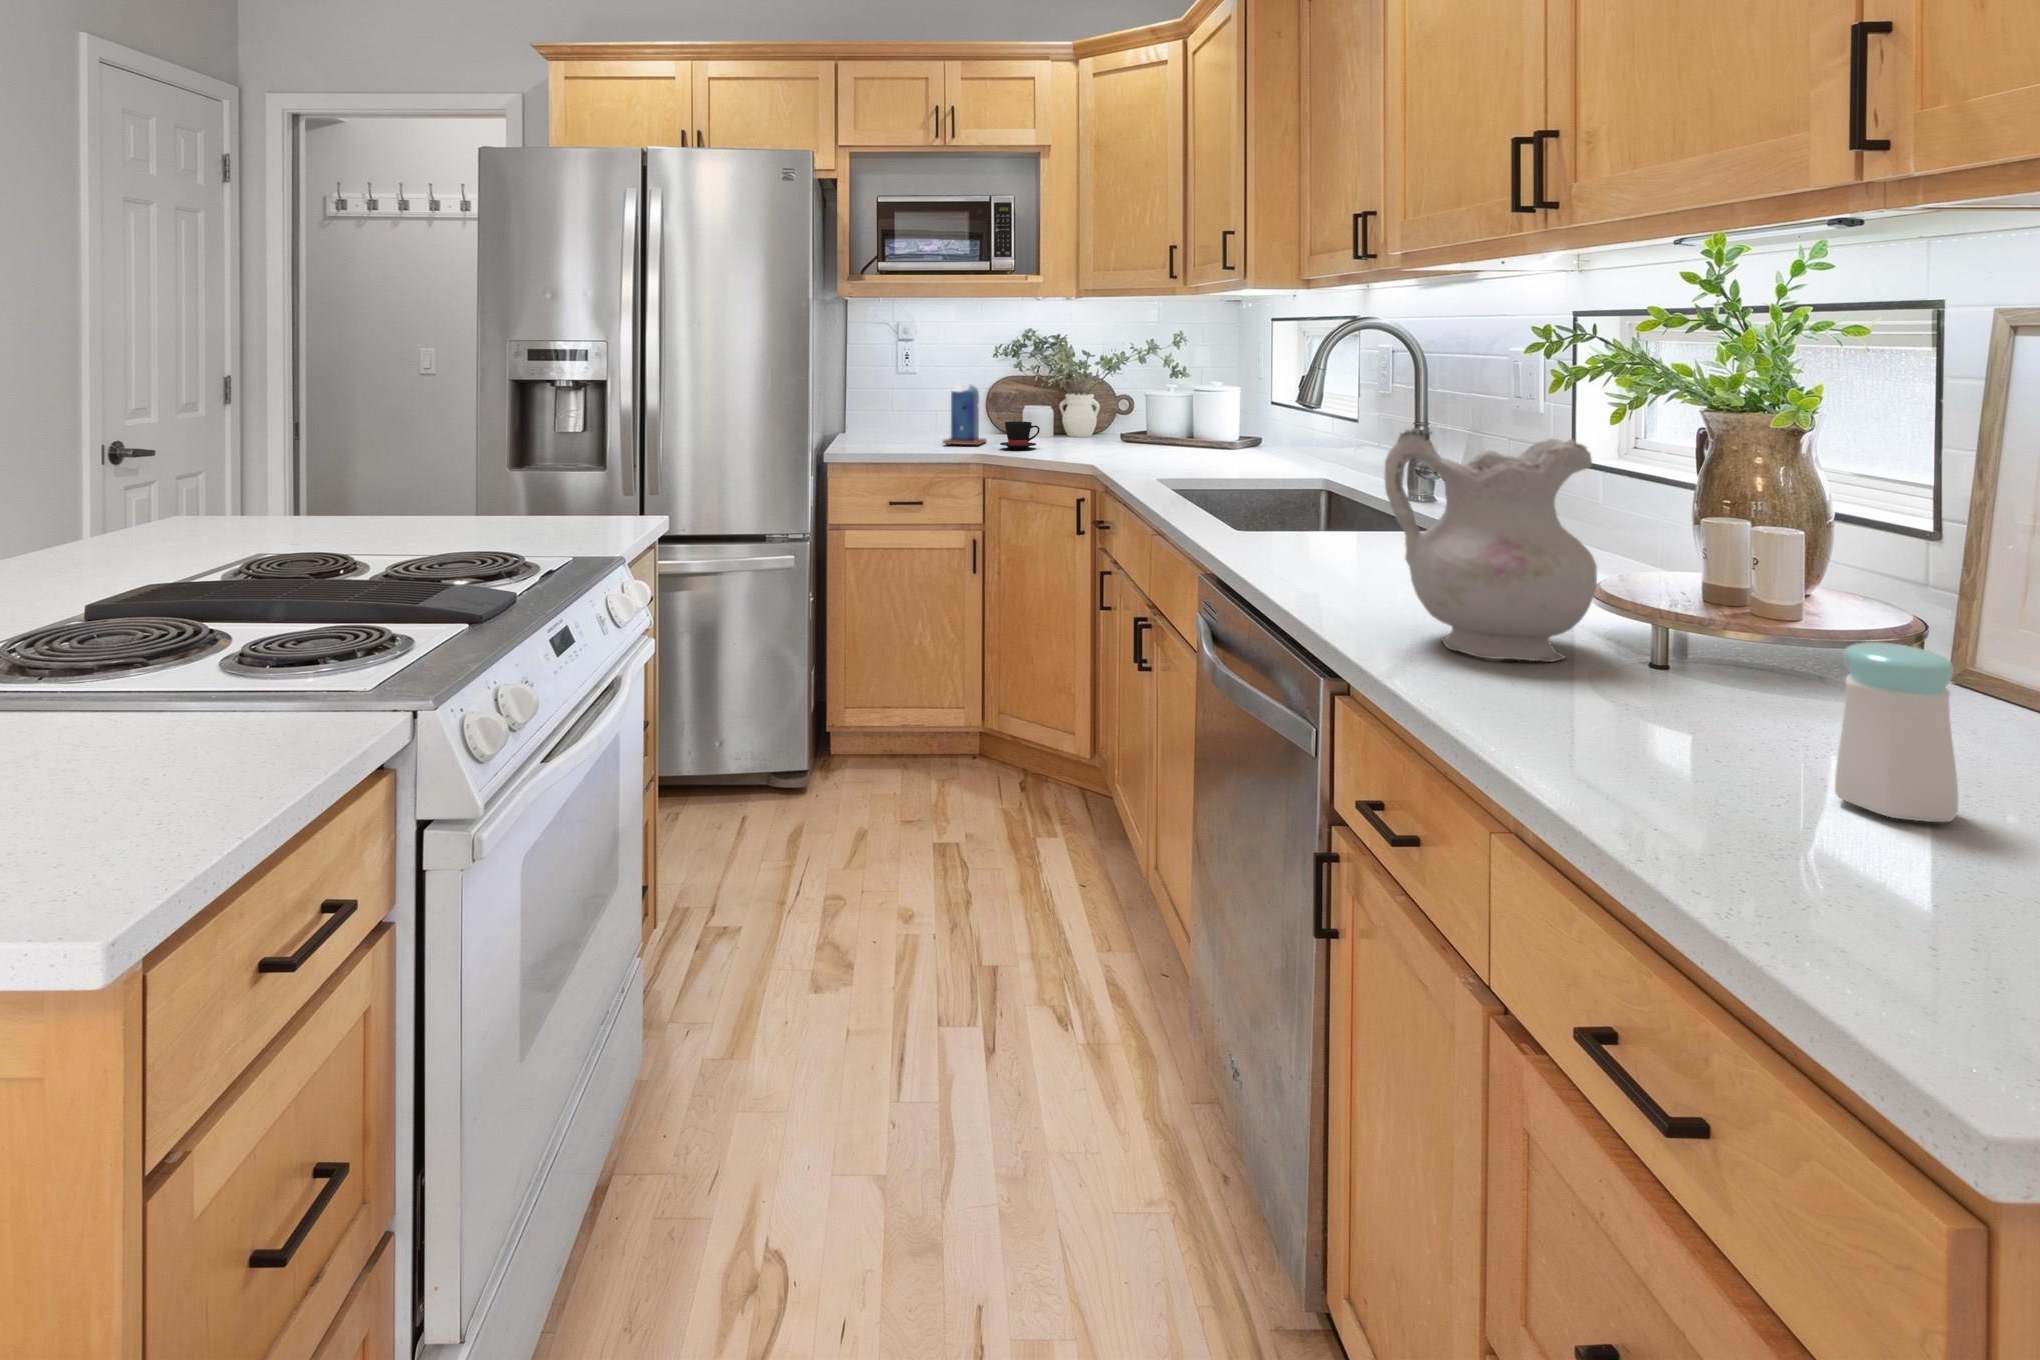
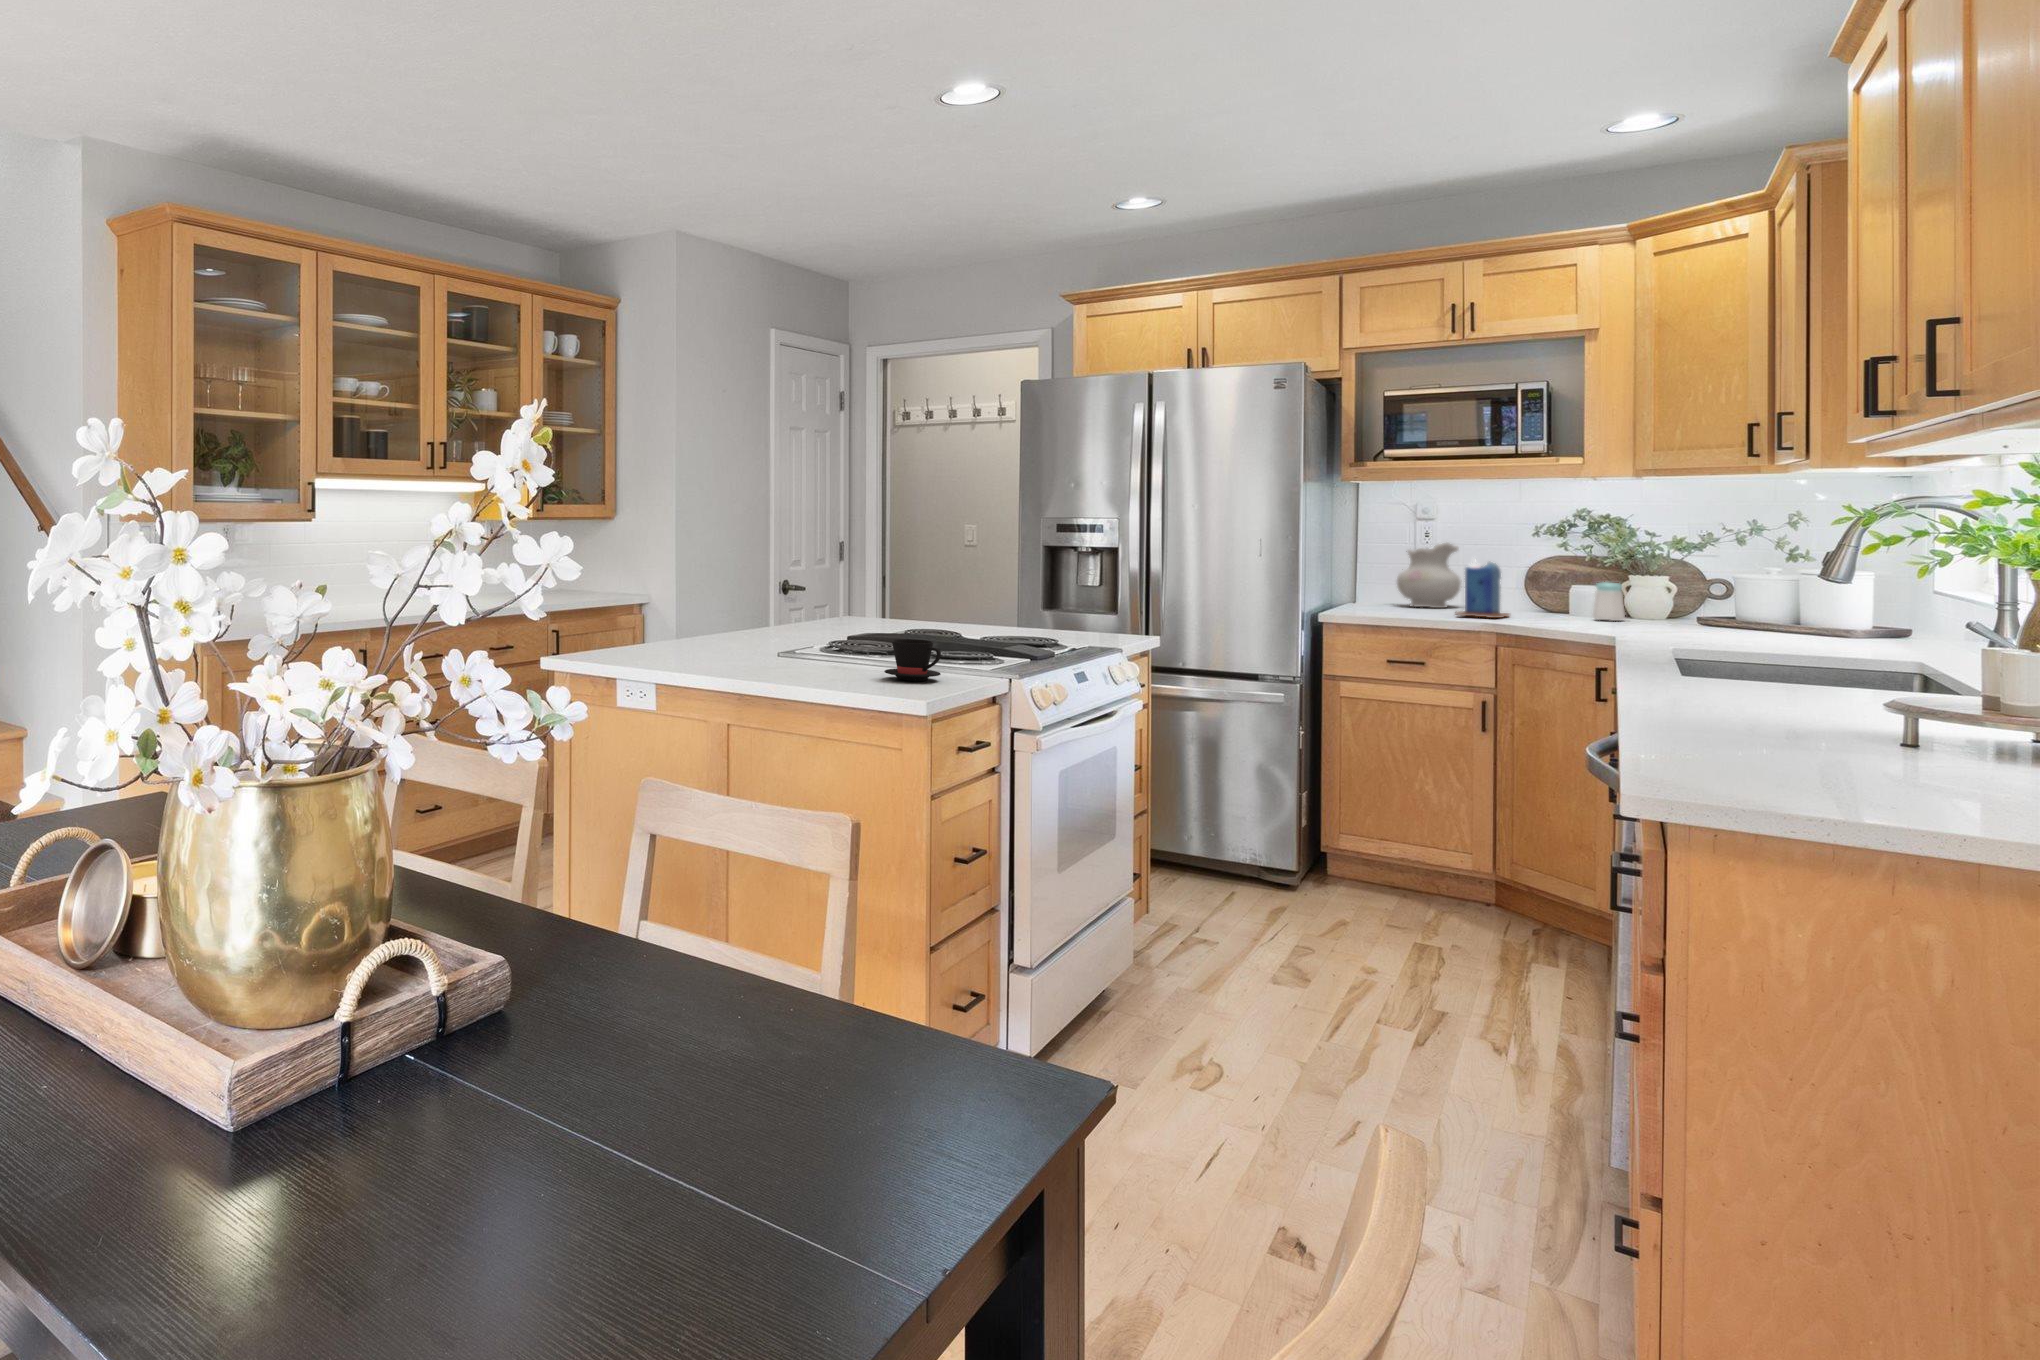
teacup: present [1000,421,1040,449] -> present [884,639,941,681]
ceramic pitcher: present [1385,429,1597,662] -> present [1397,543,1461,608]
salt shaker: present [1835,642,1959,822] -> present [1593,582,1625,621]

